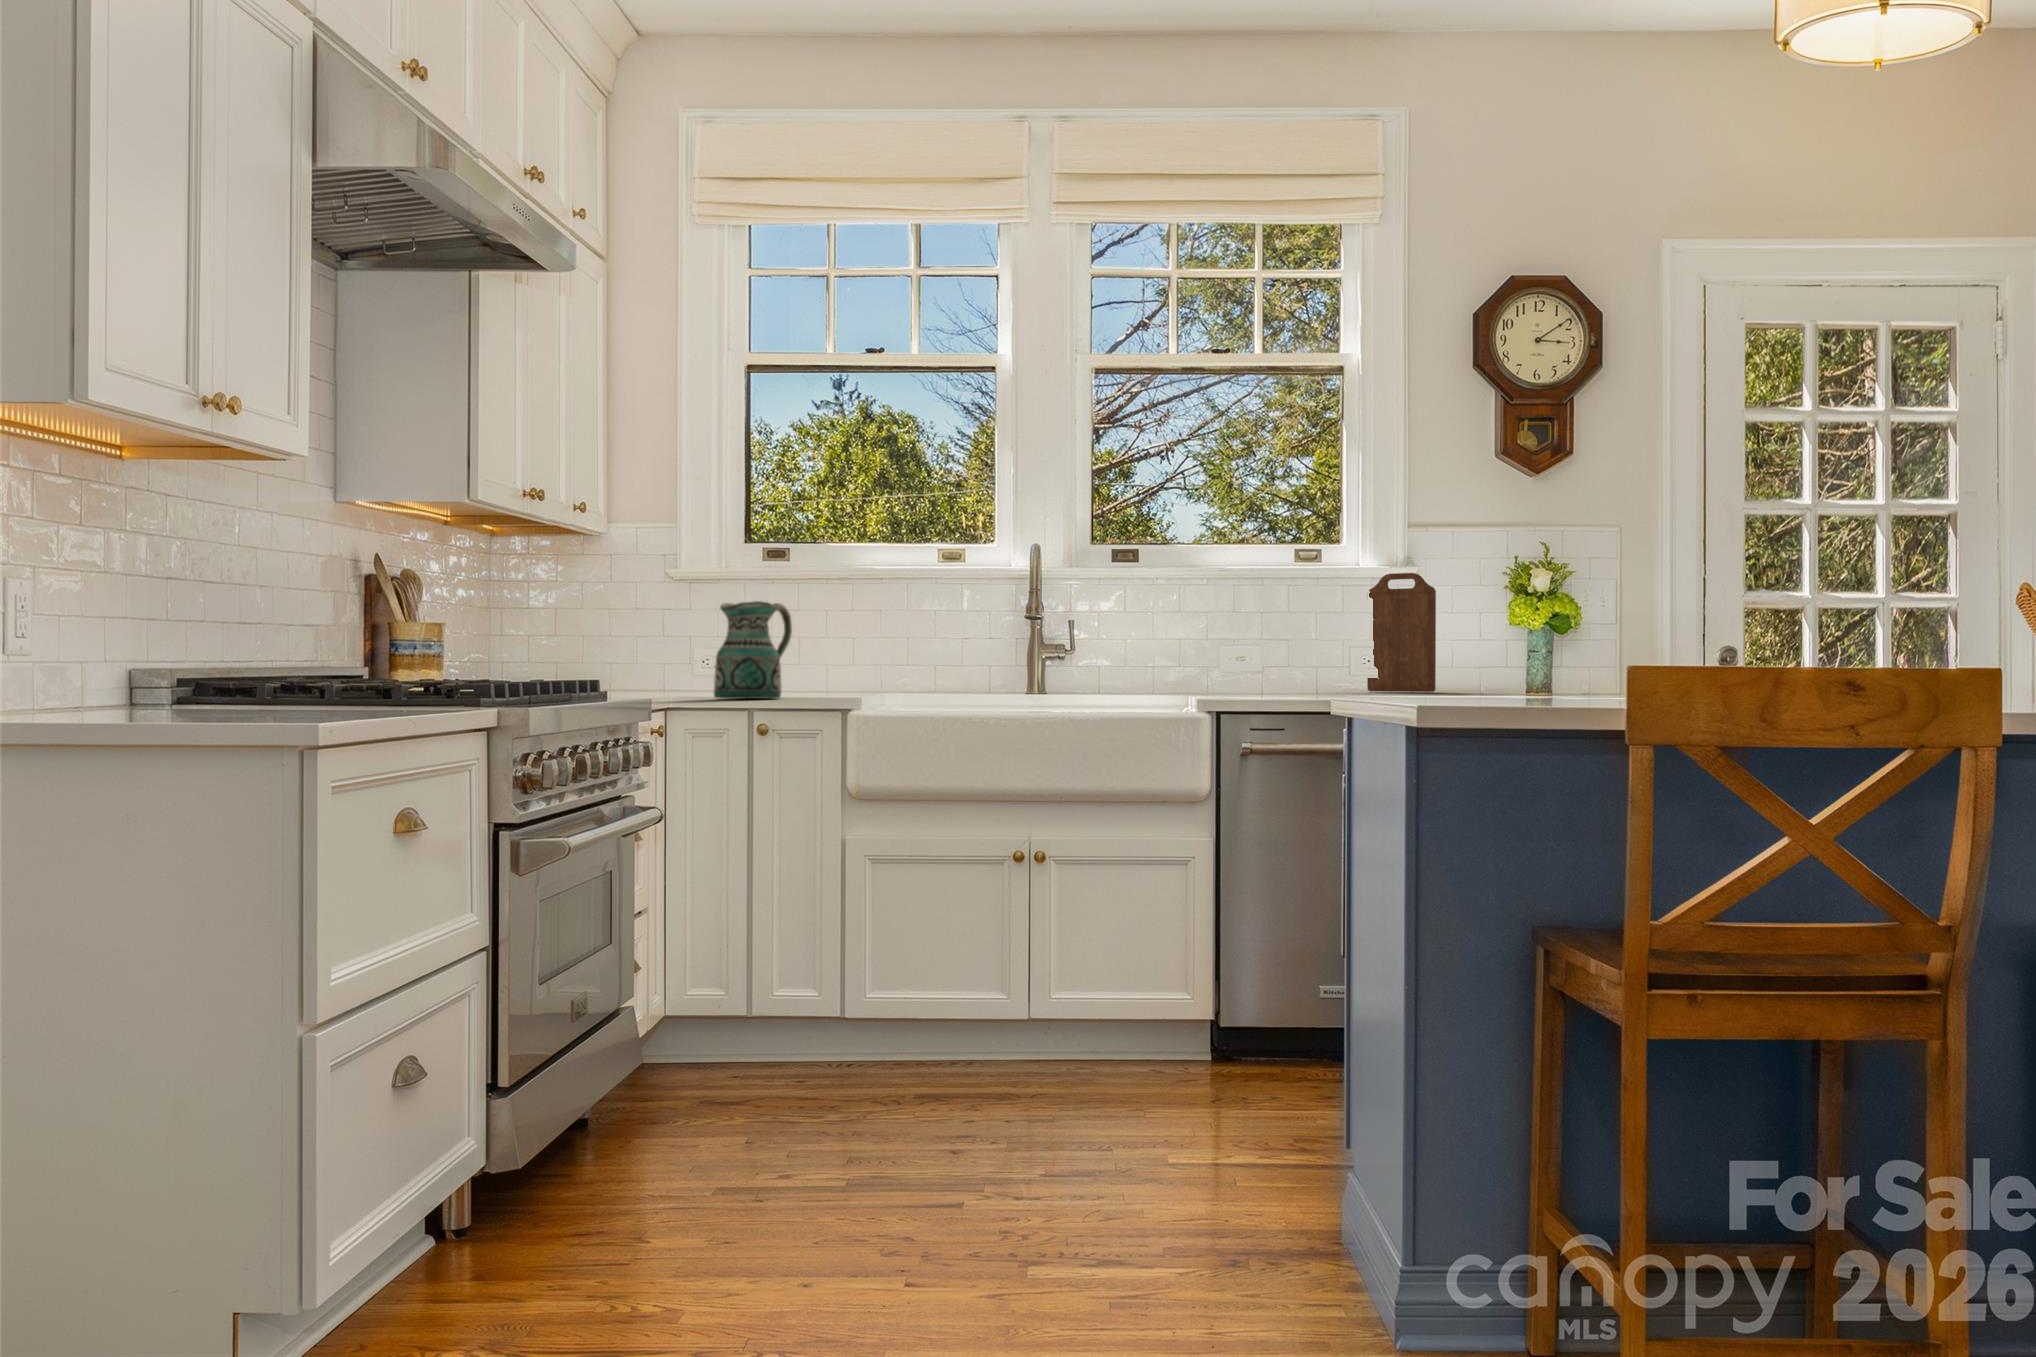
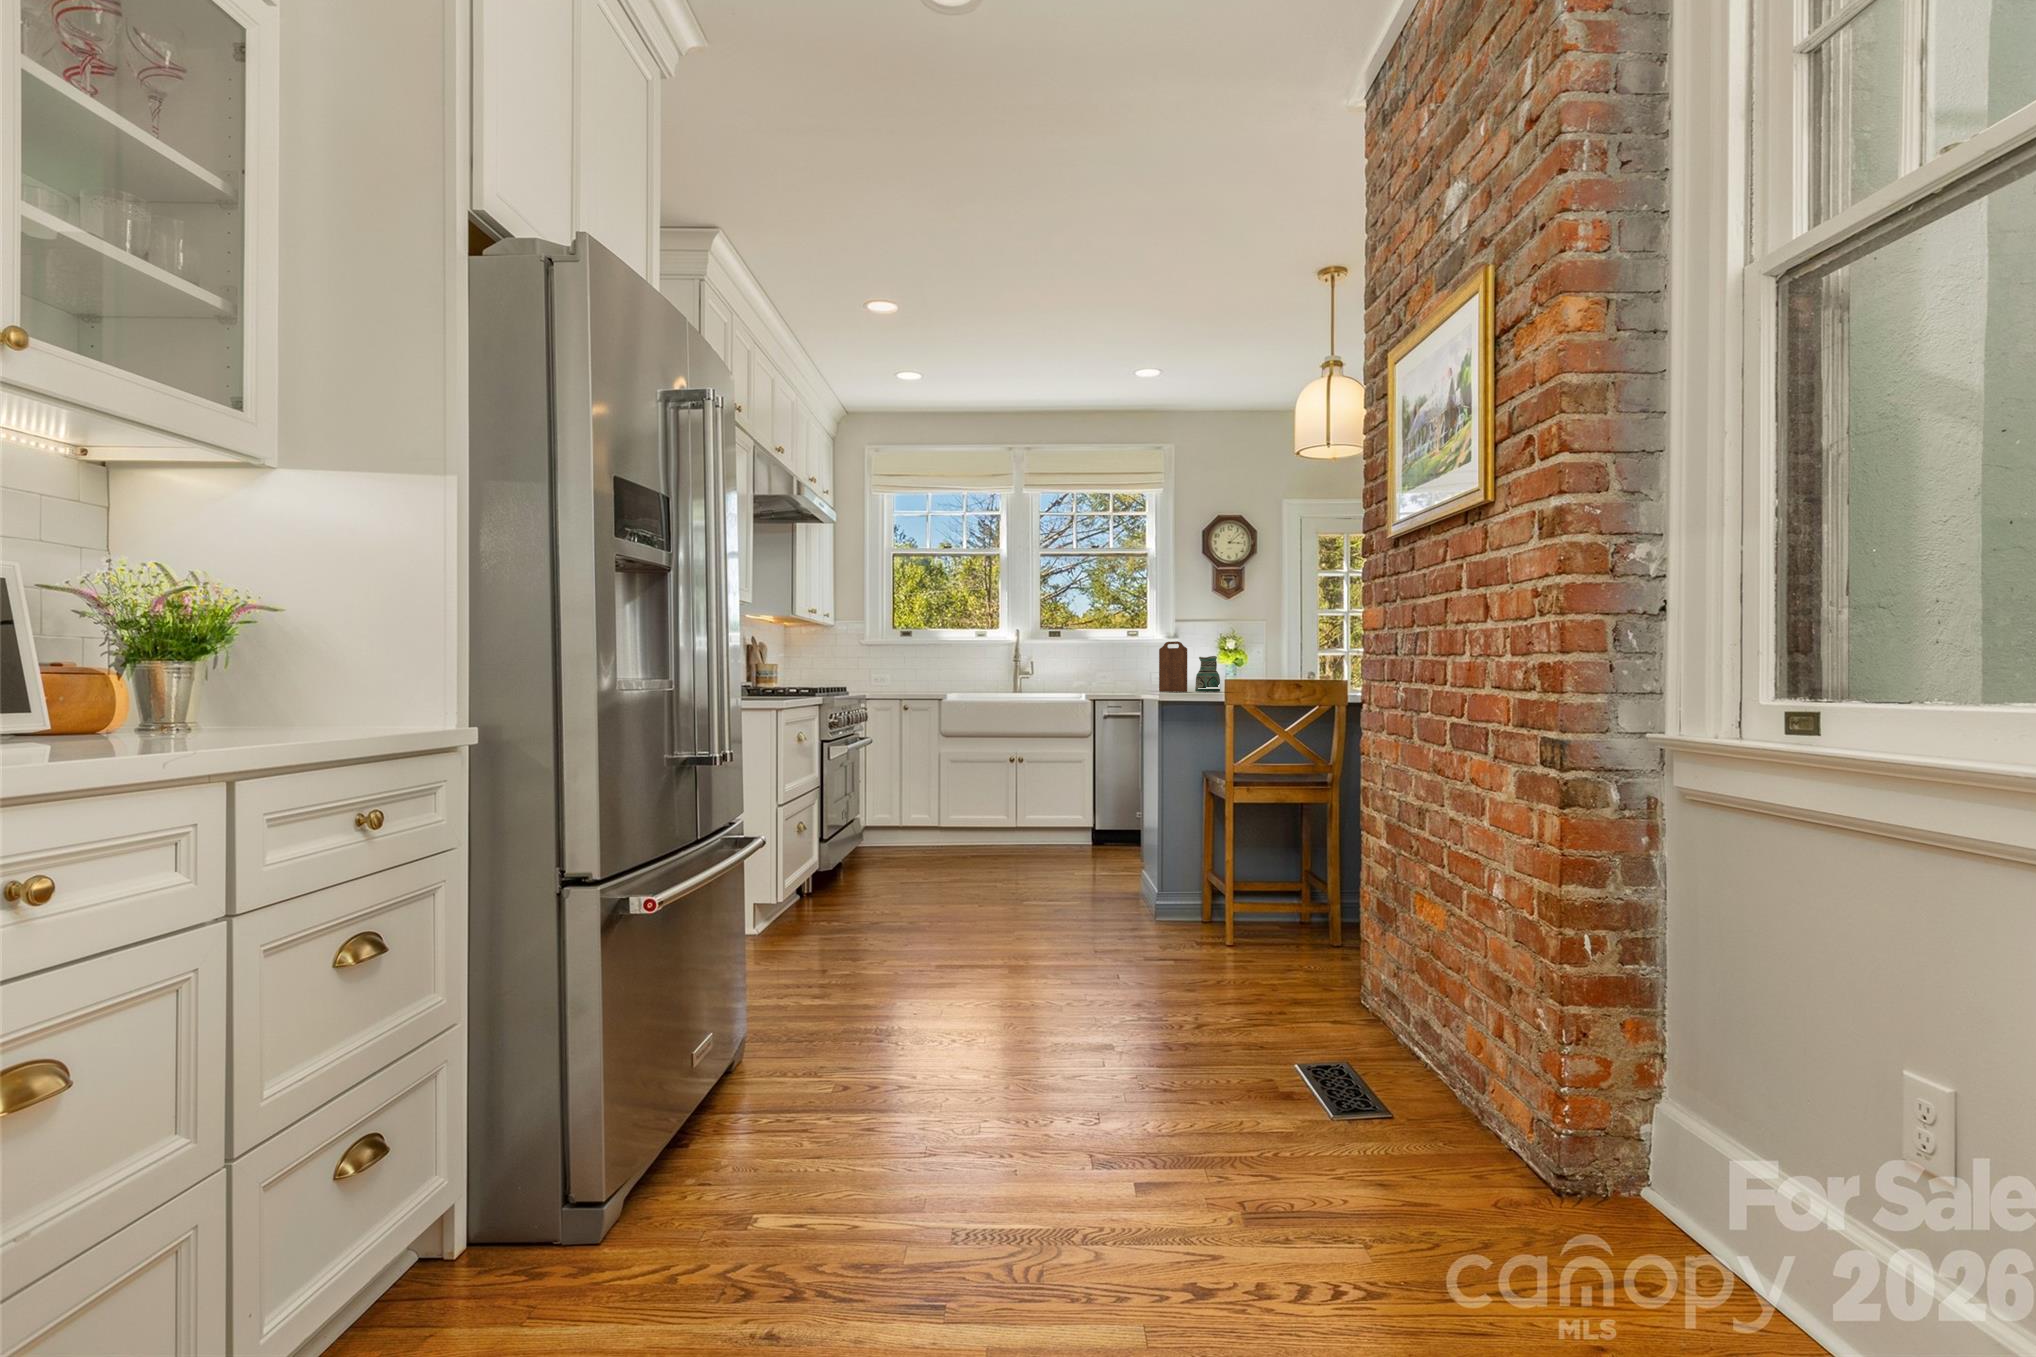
ceramic pitcher: present [714,601,792,699] -> present [1195,656,1220,692]

